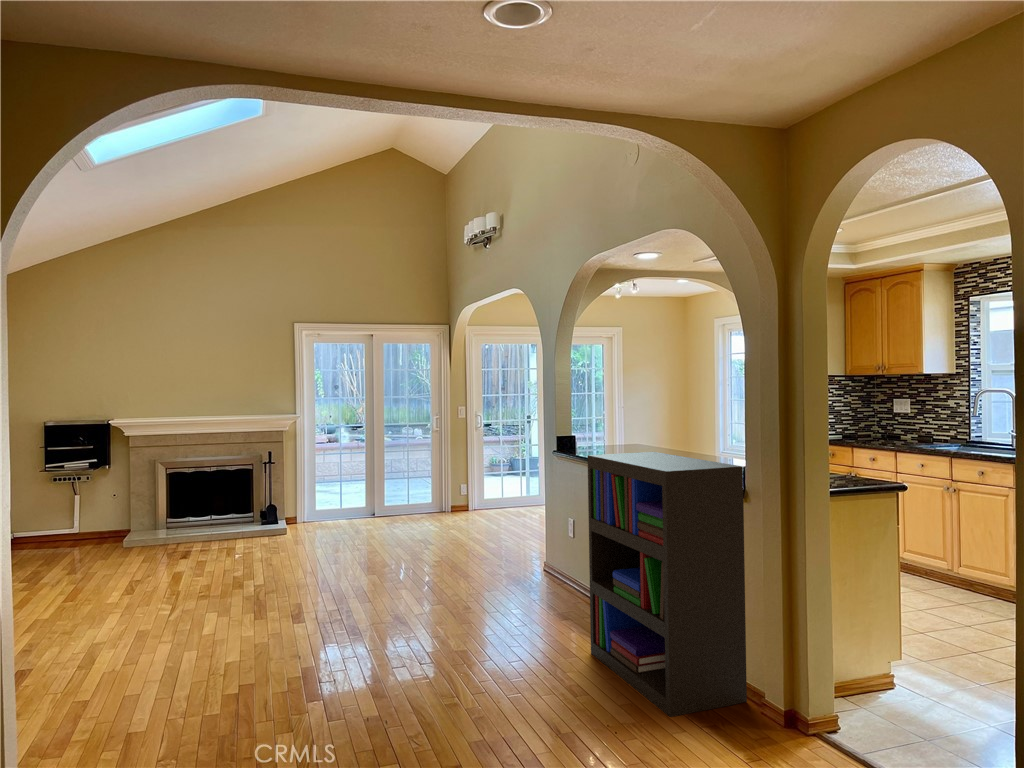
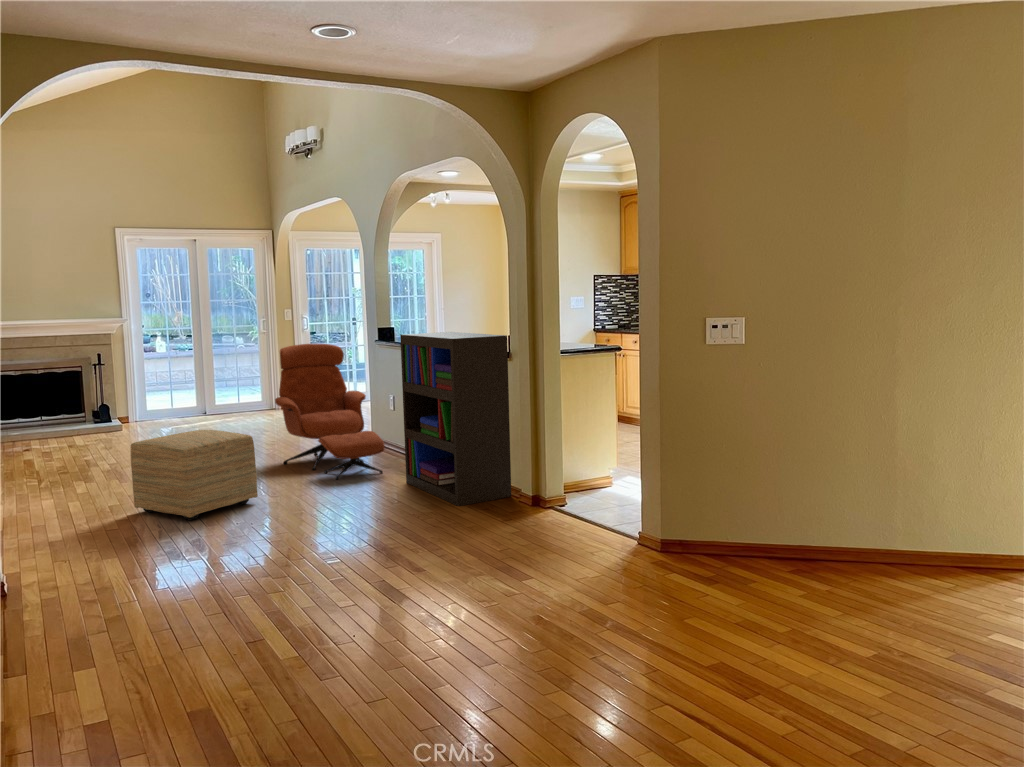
lounge chair: none [434,454,563,638] -> present [275,344,385,480]
ottoman: none [244,570,397,705] -> present [131,430,258,520]

